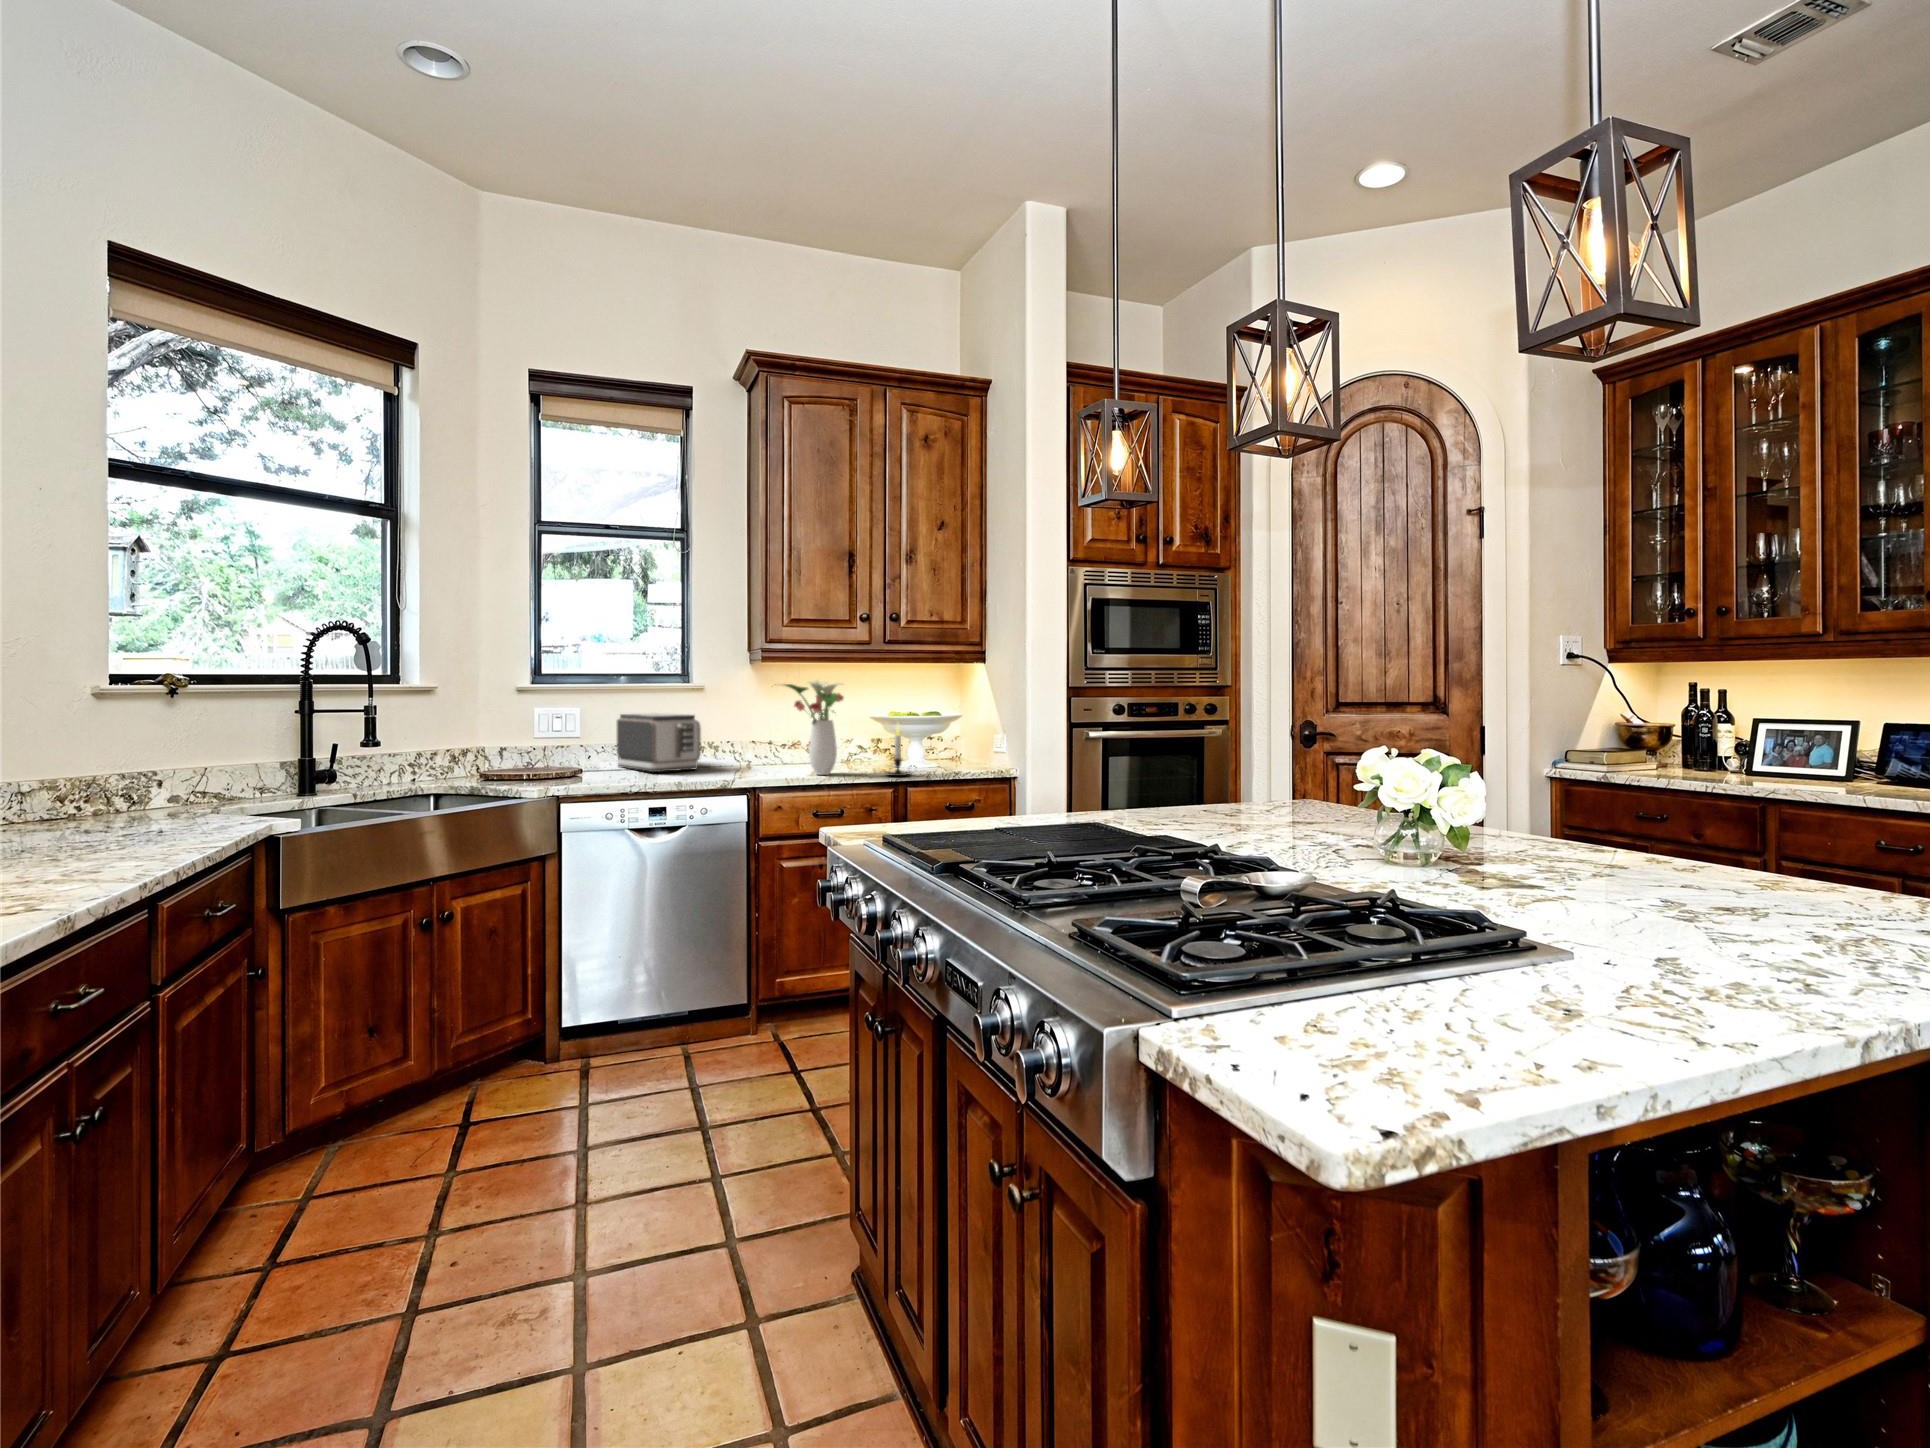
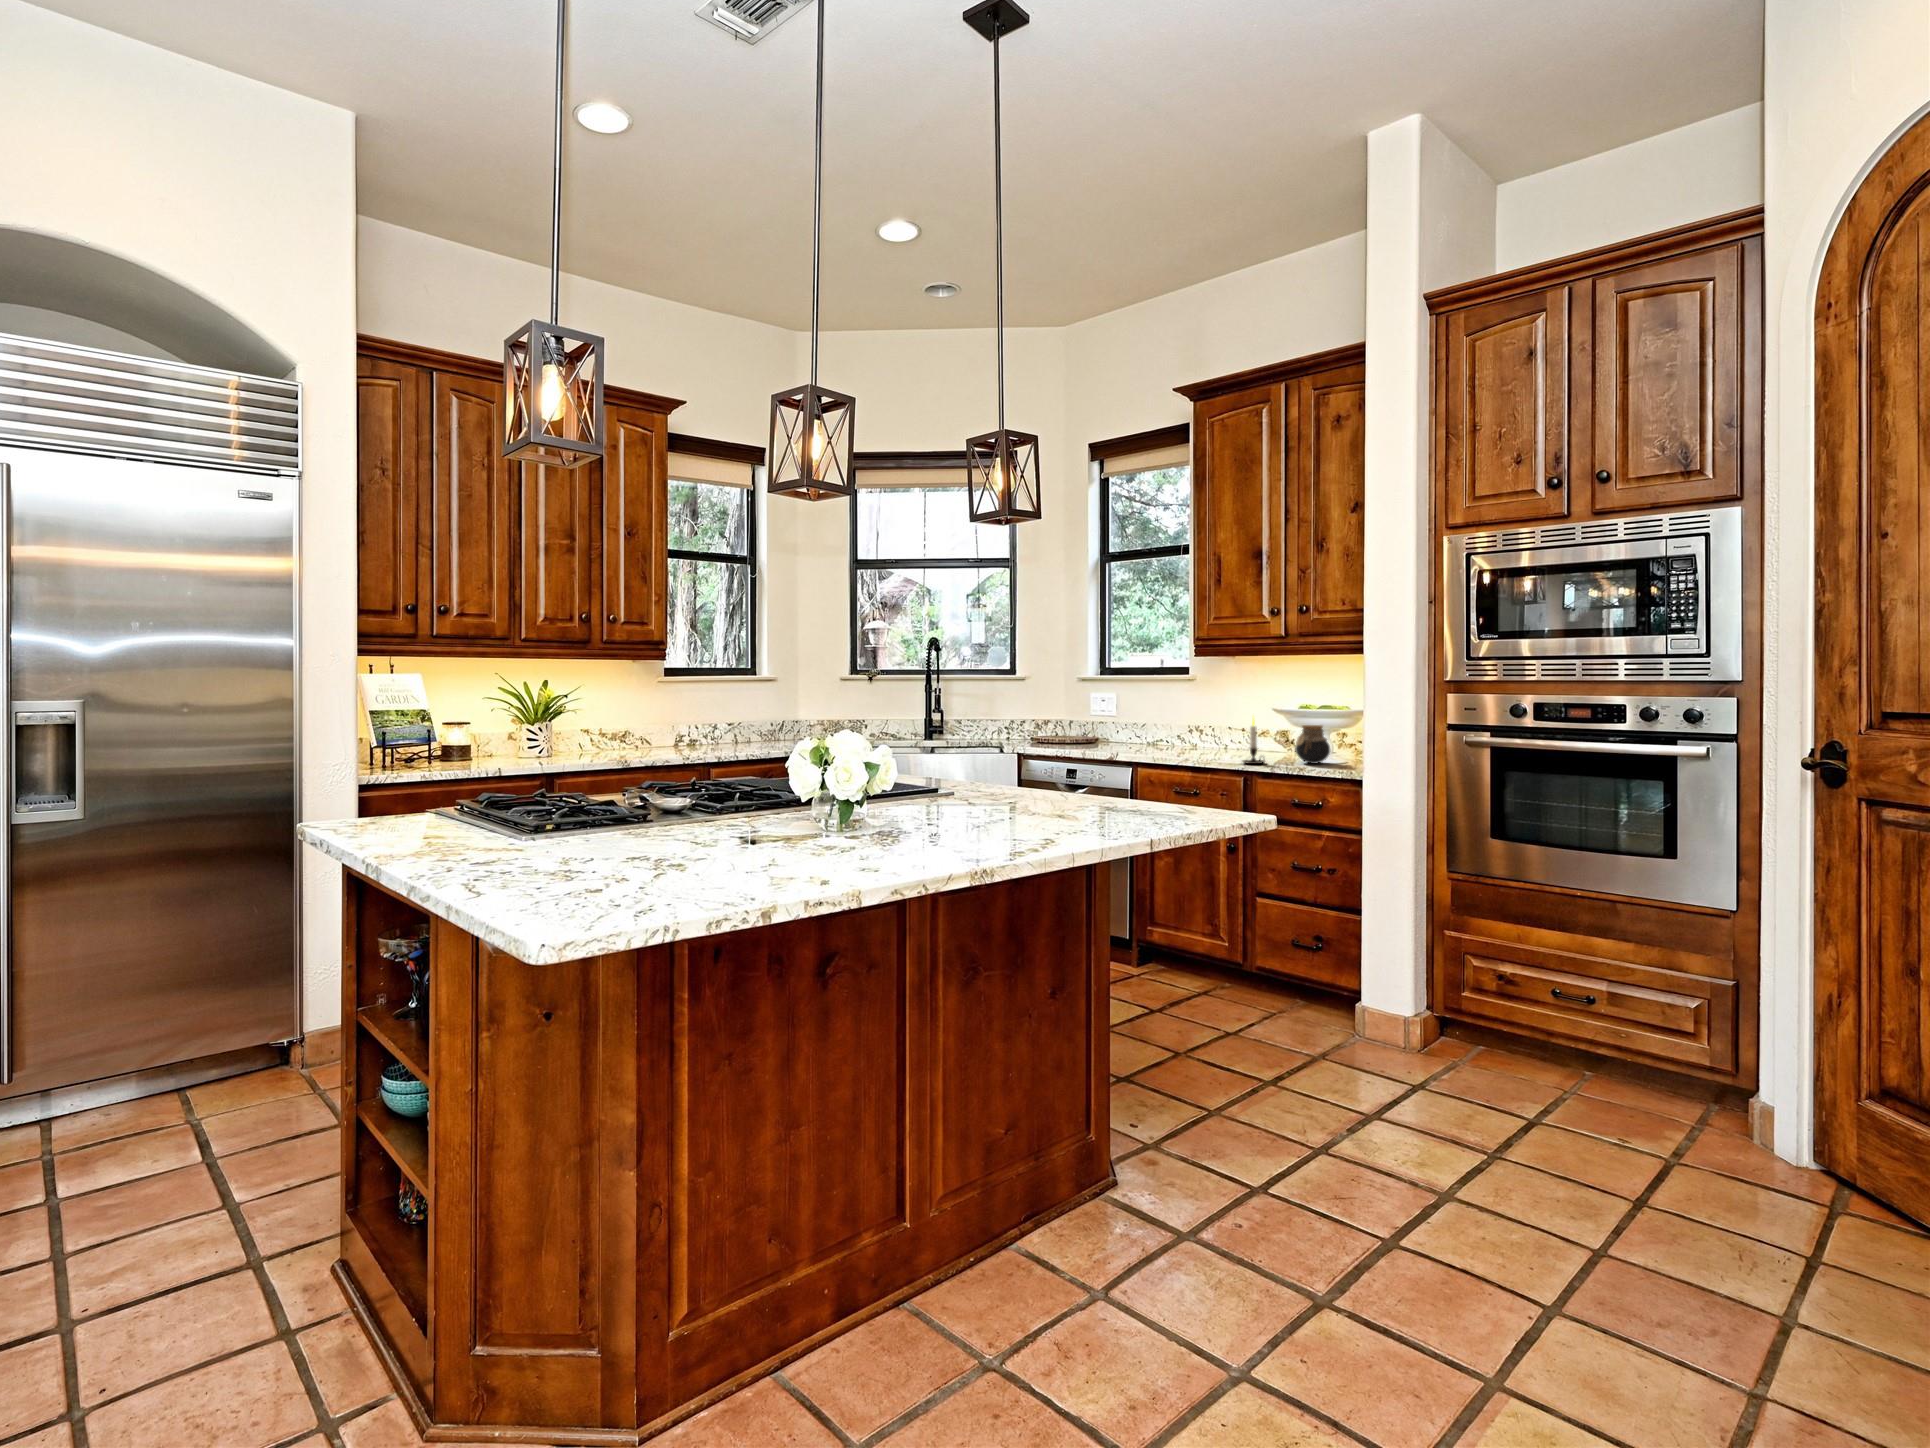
flower arrangement: present [785,681,844,775] -> none [1173,676,1225,757]
toaster: present [617,713,701,772] -> none [1117,702,1165,745]
jar: none [921,730,954,770] -> present [1295,725,1330,764]

